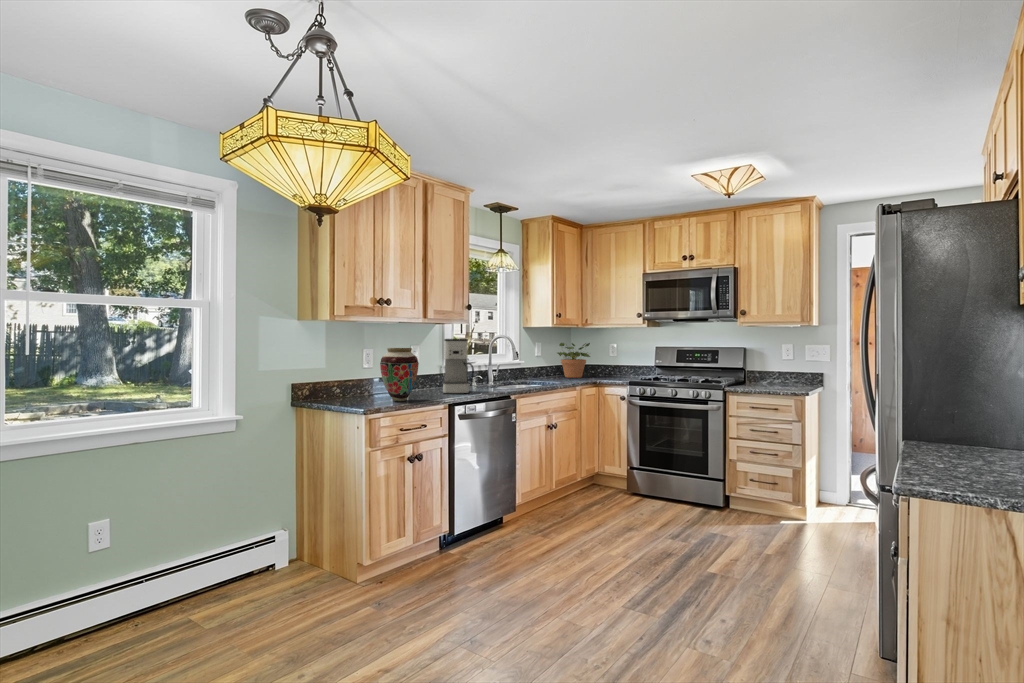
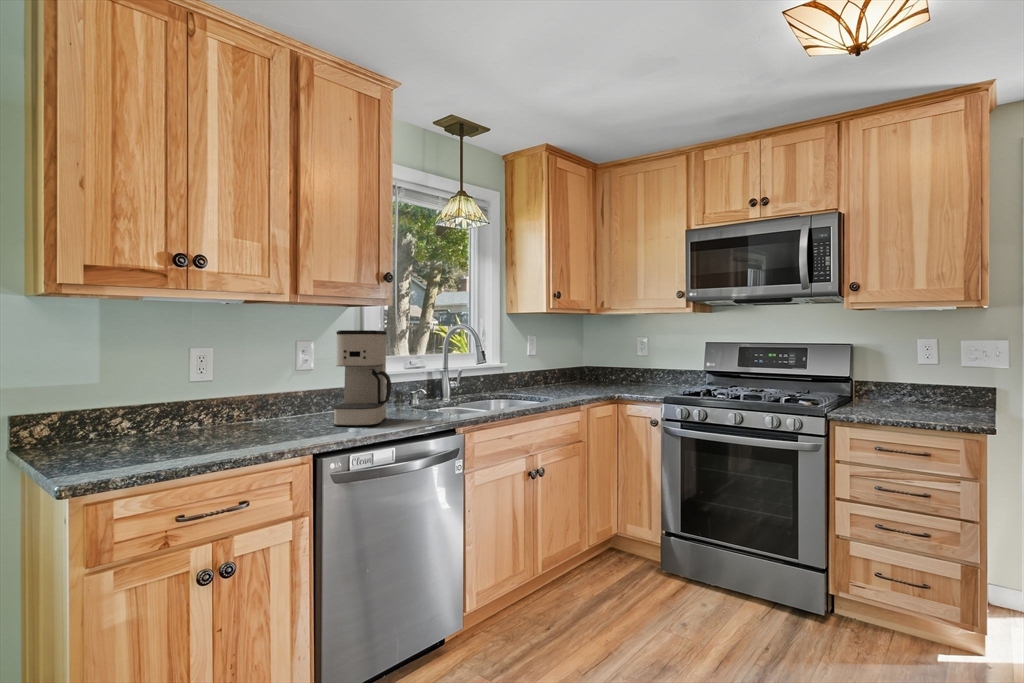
potted plant: present [557,343,590,378] -> none [557,337,615,388]
vase: present [380,348,419,401] -> none [174,347,255,449]

